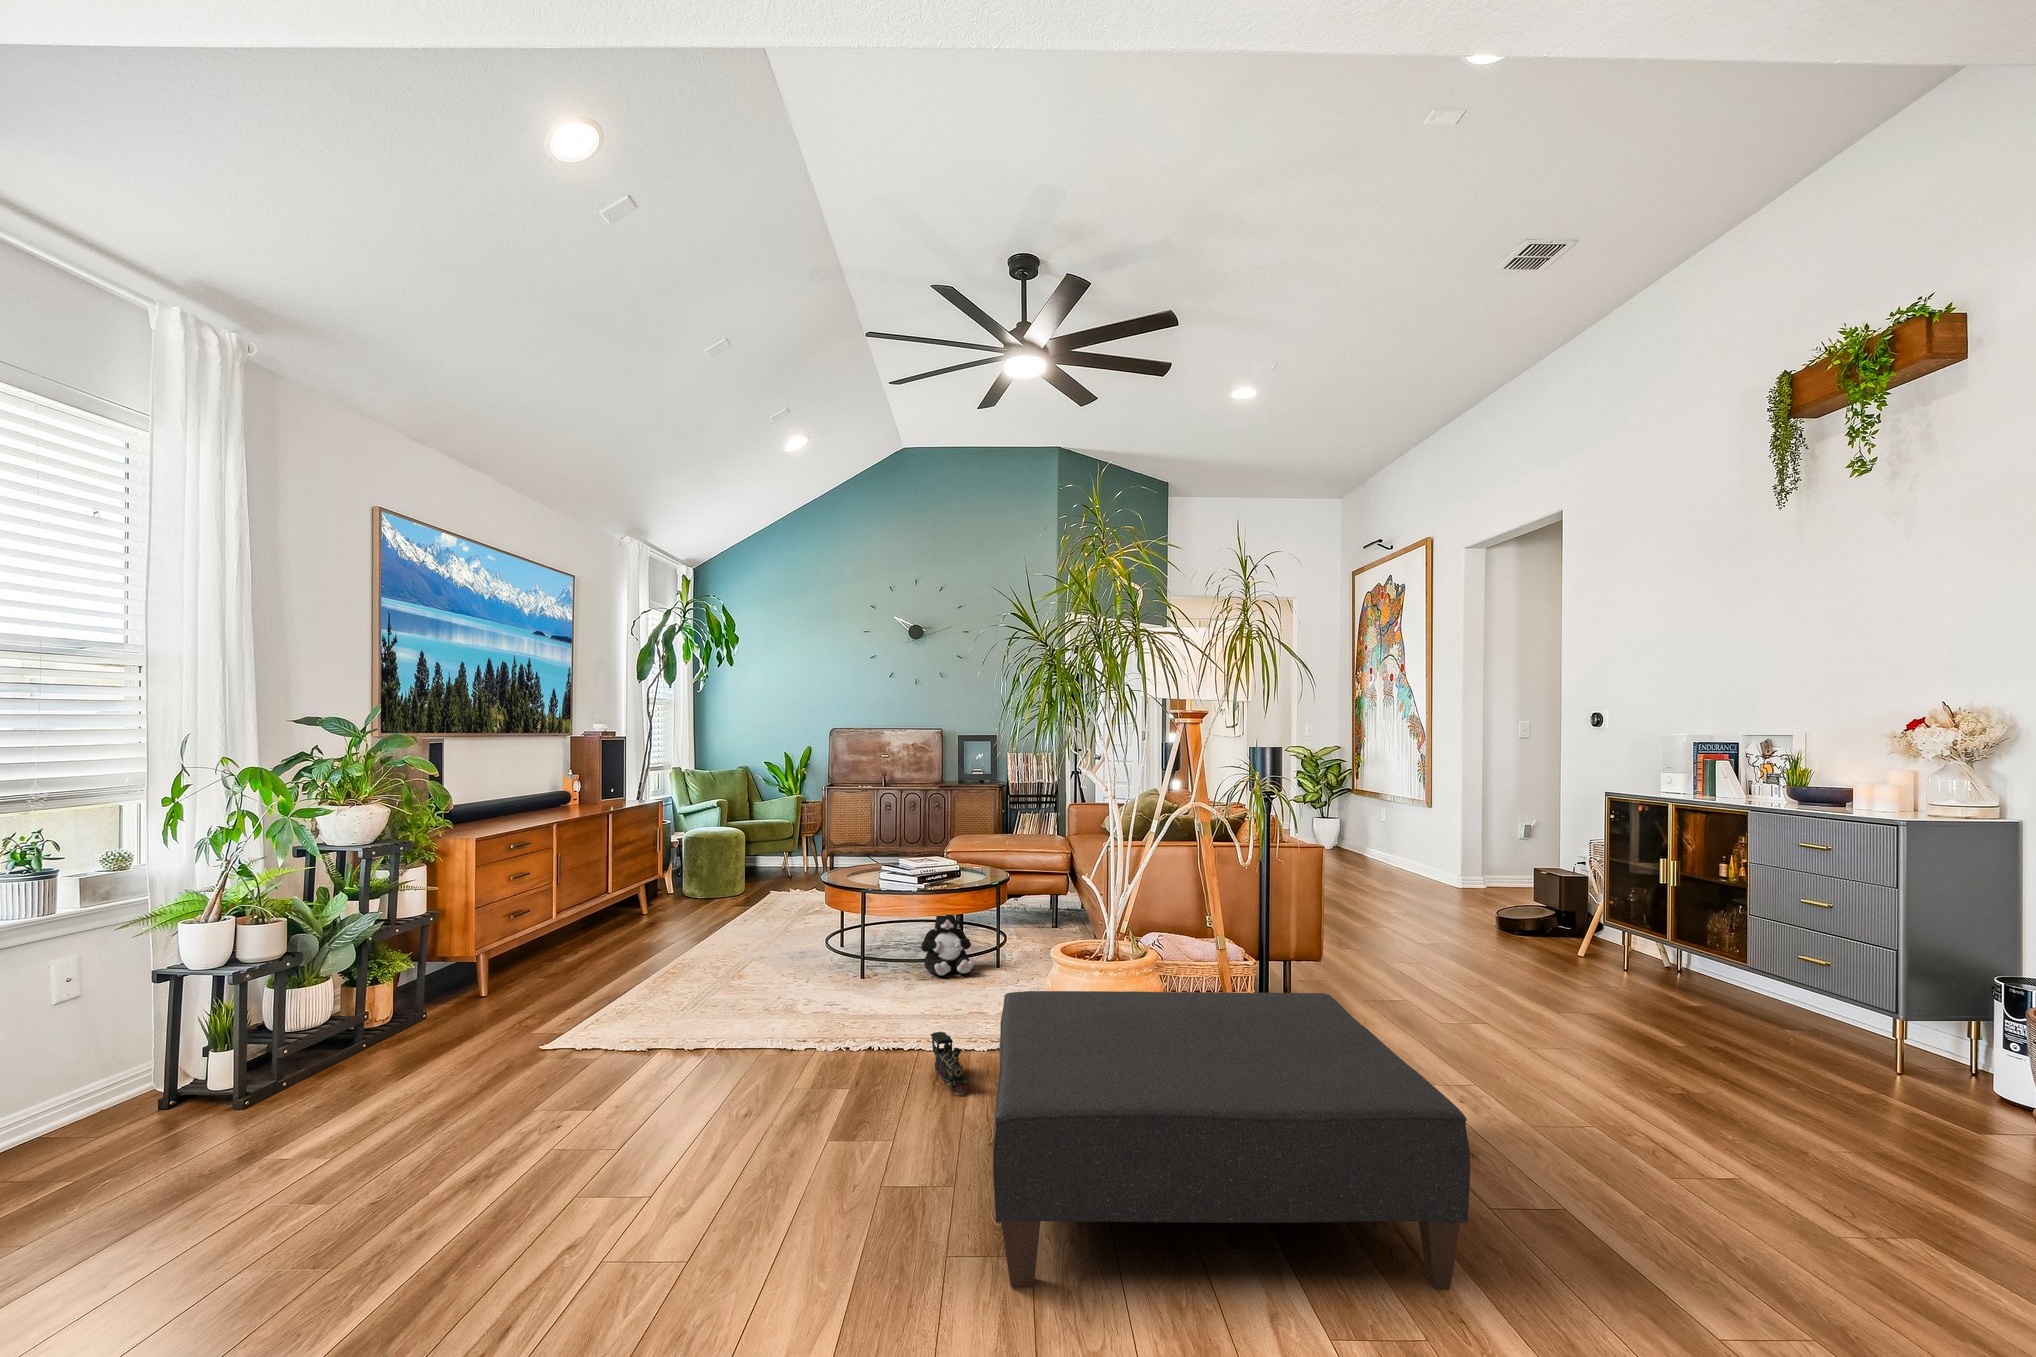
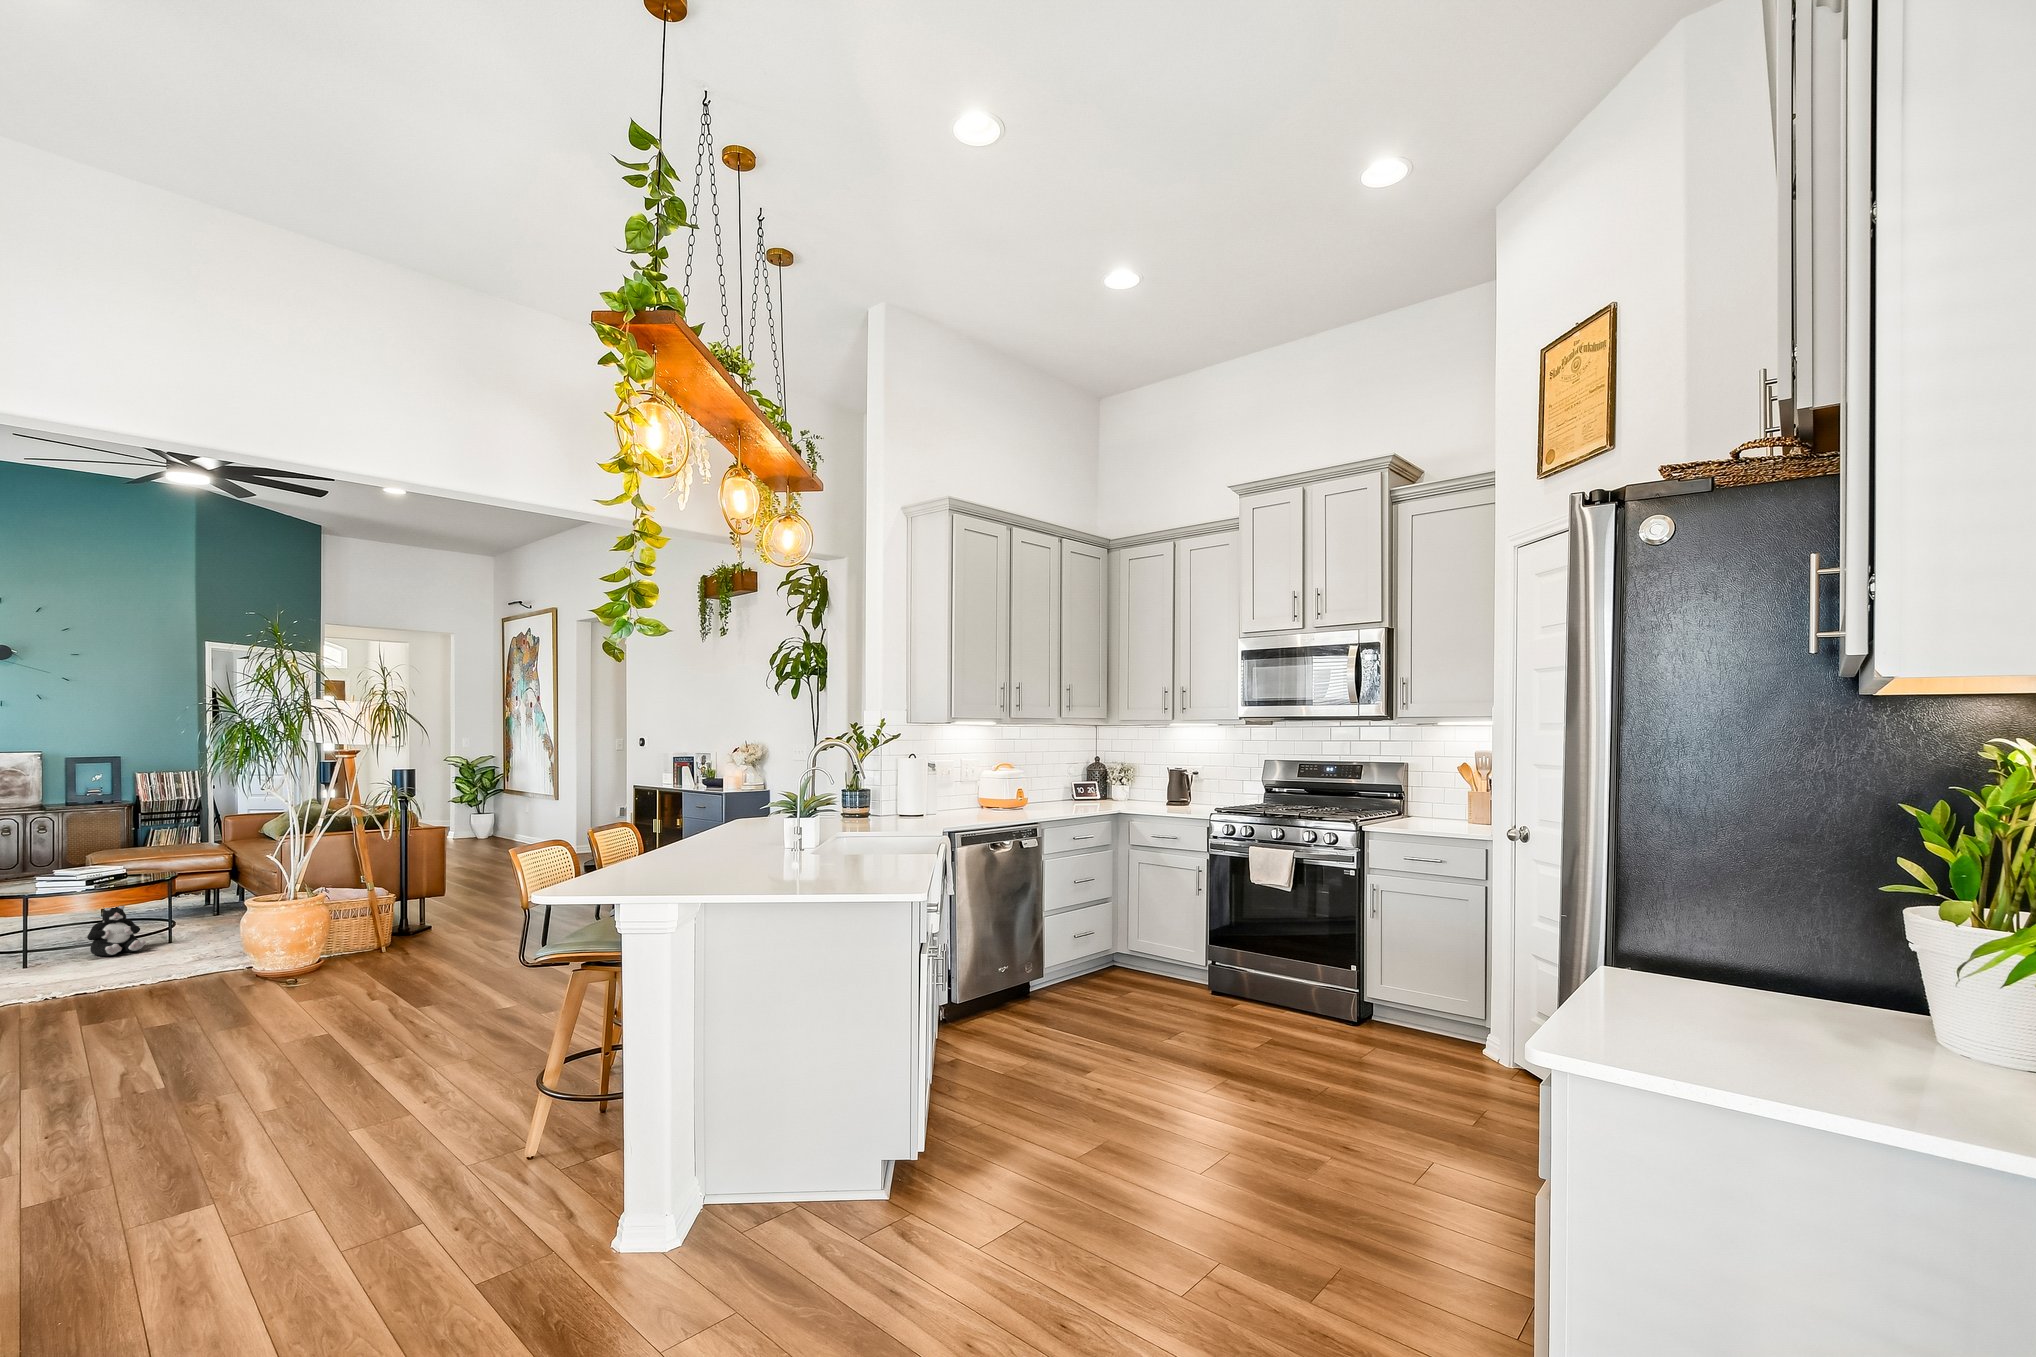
ottoman: present [993,991,1470,1289] -> none [210,901,483,1042]
toy train: present [931,1032,969,1095] -> none [136,970,176,1000]

